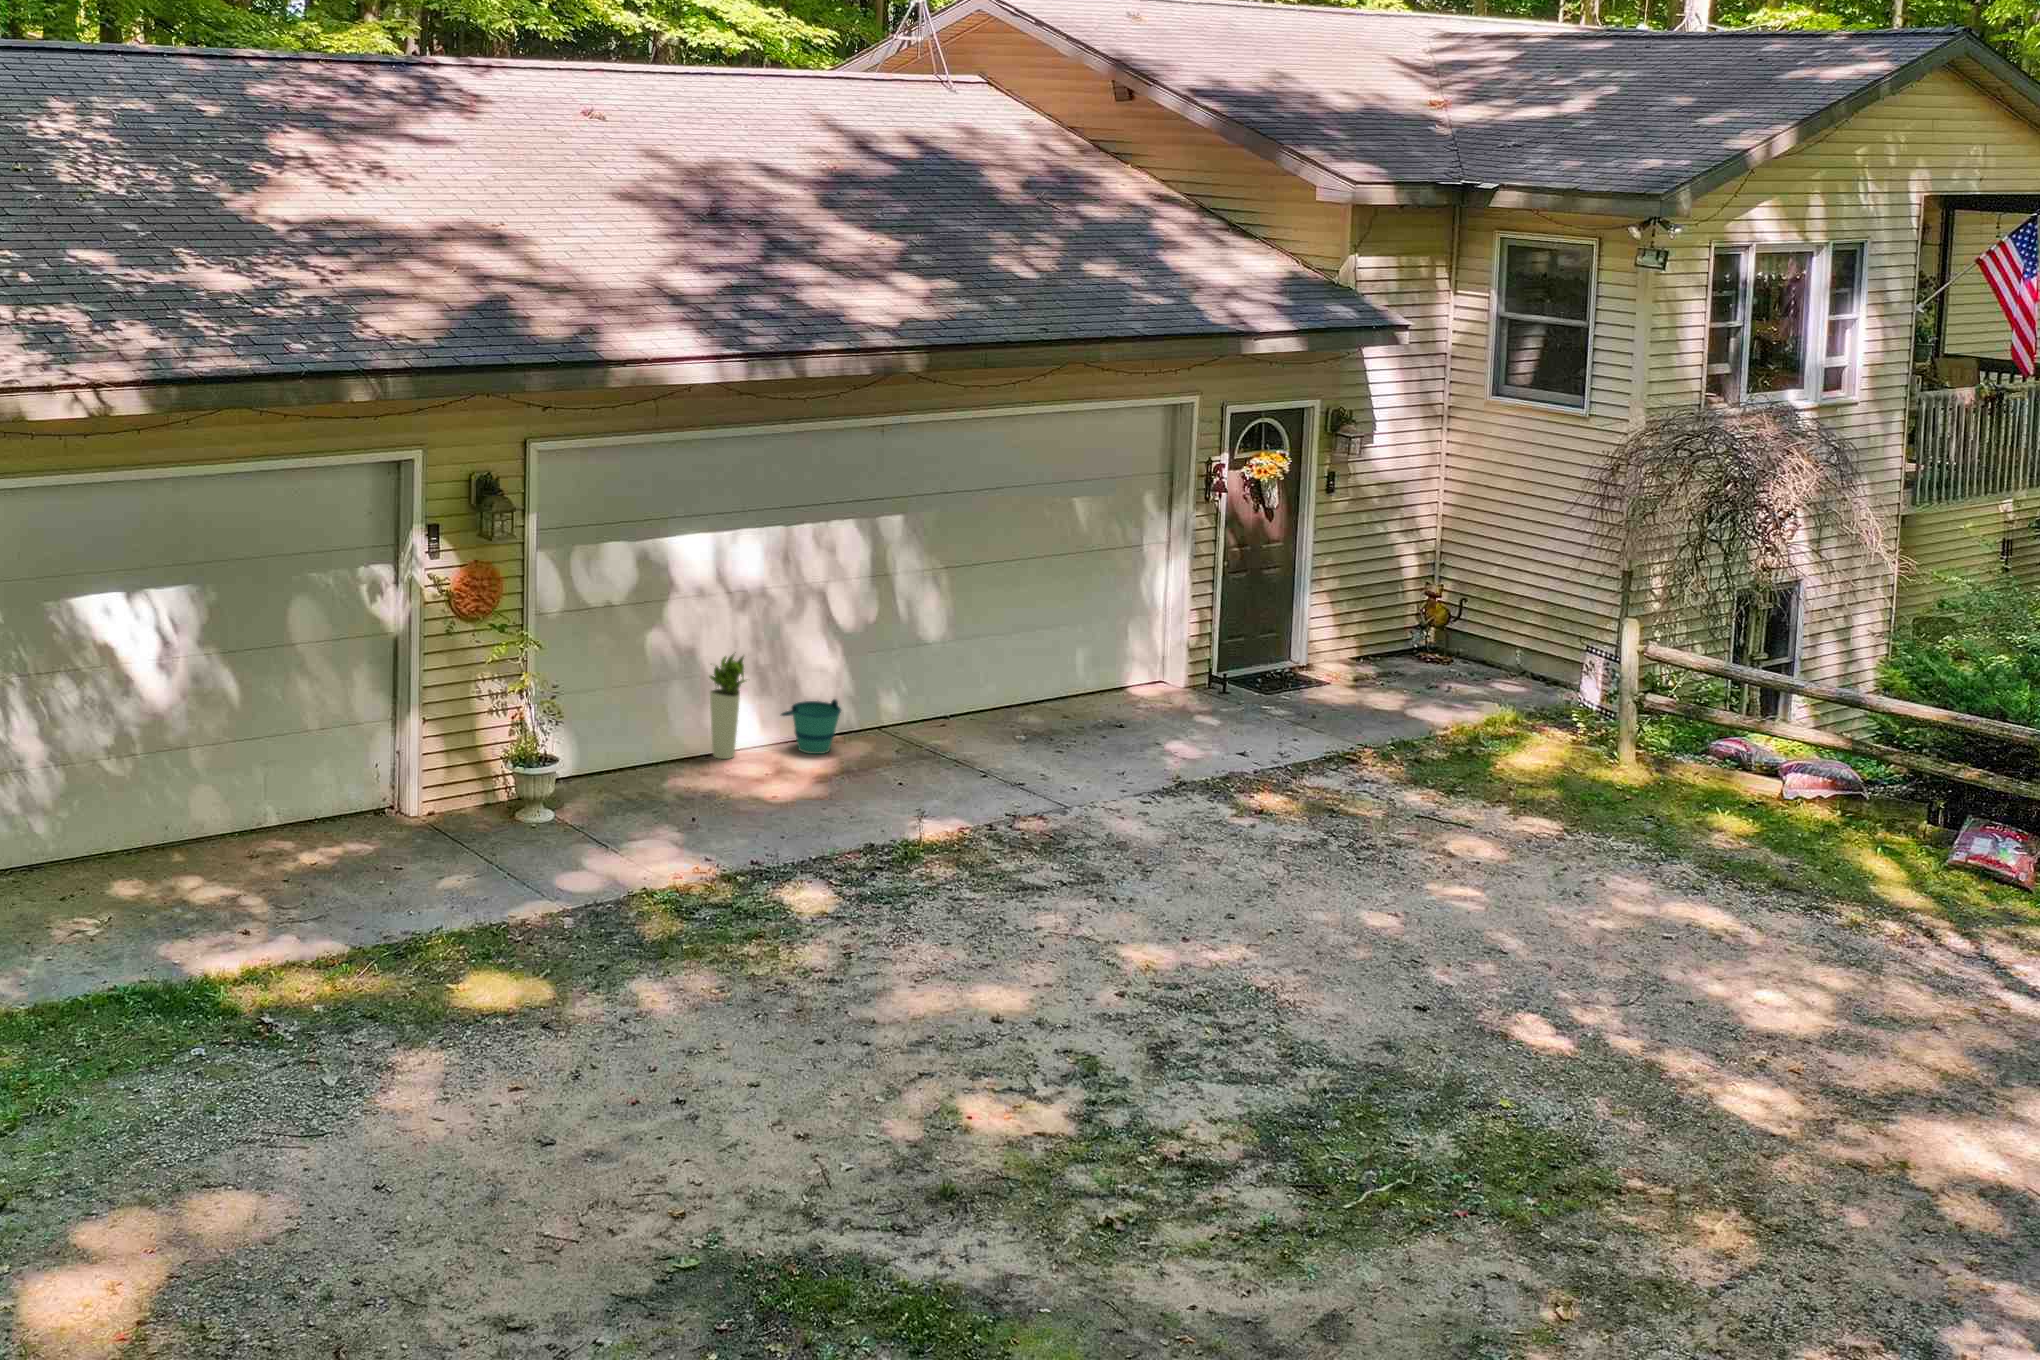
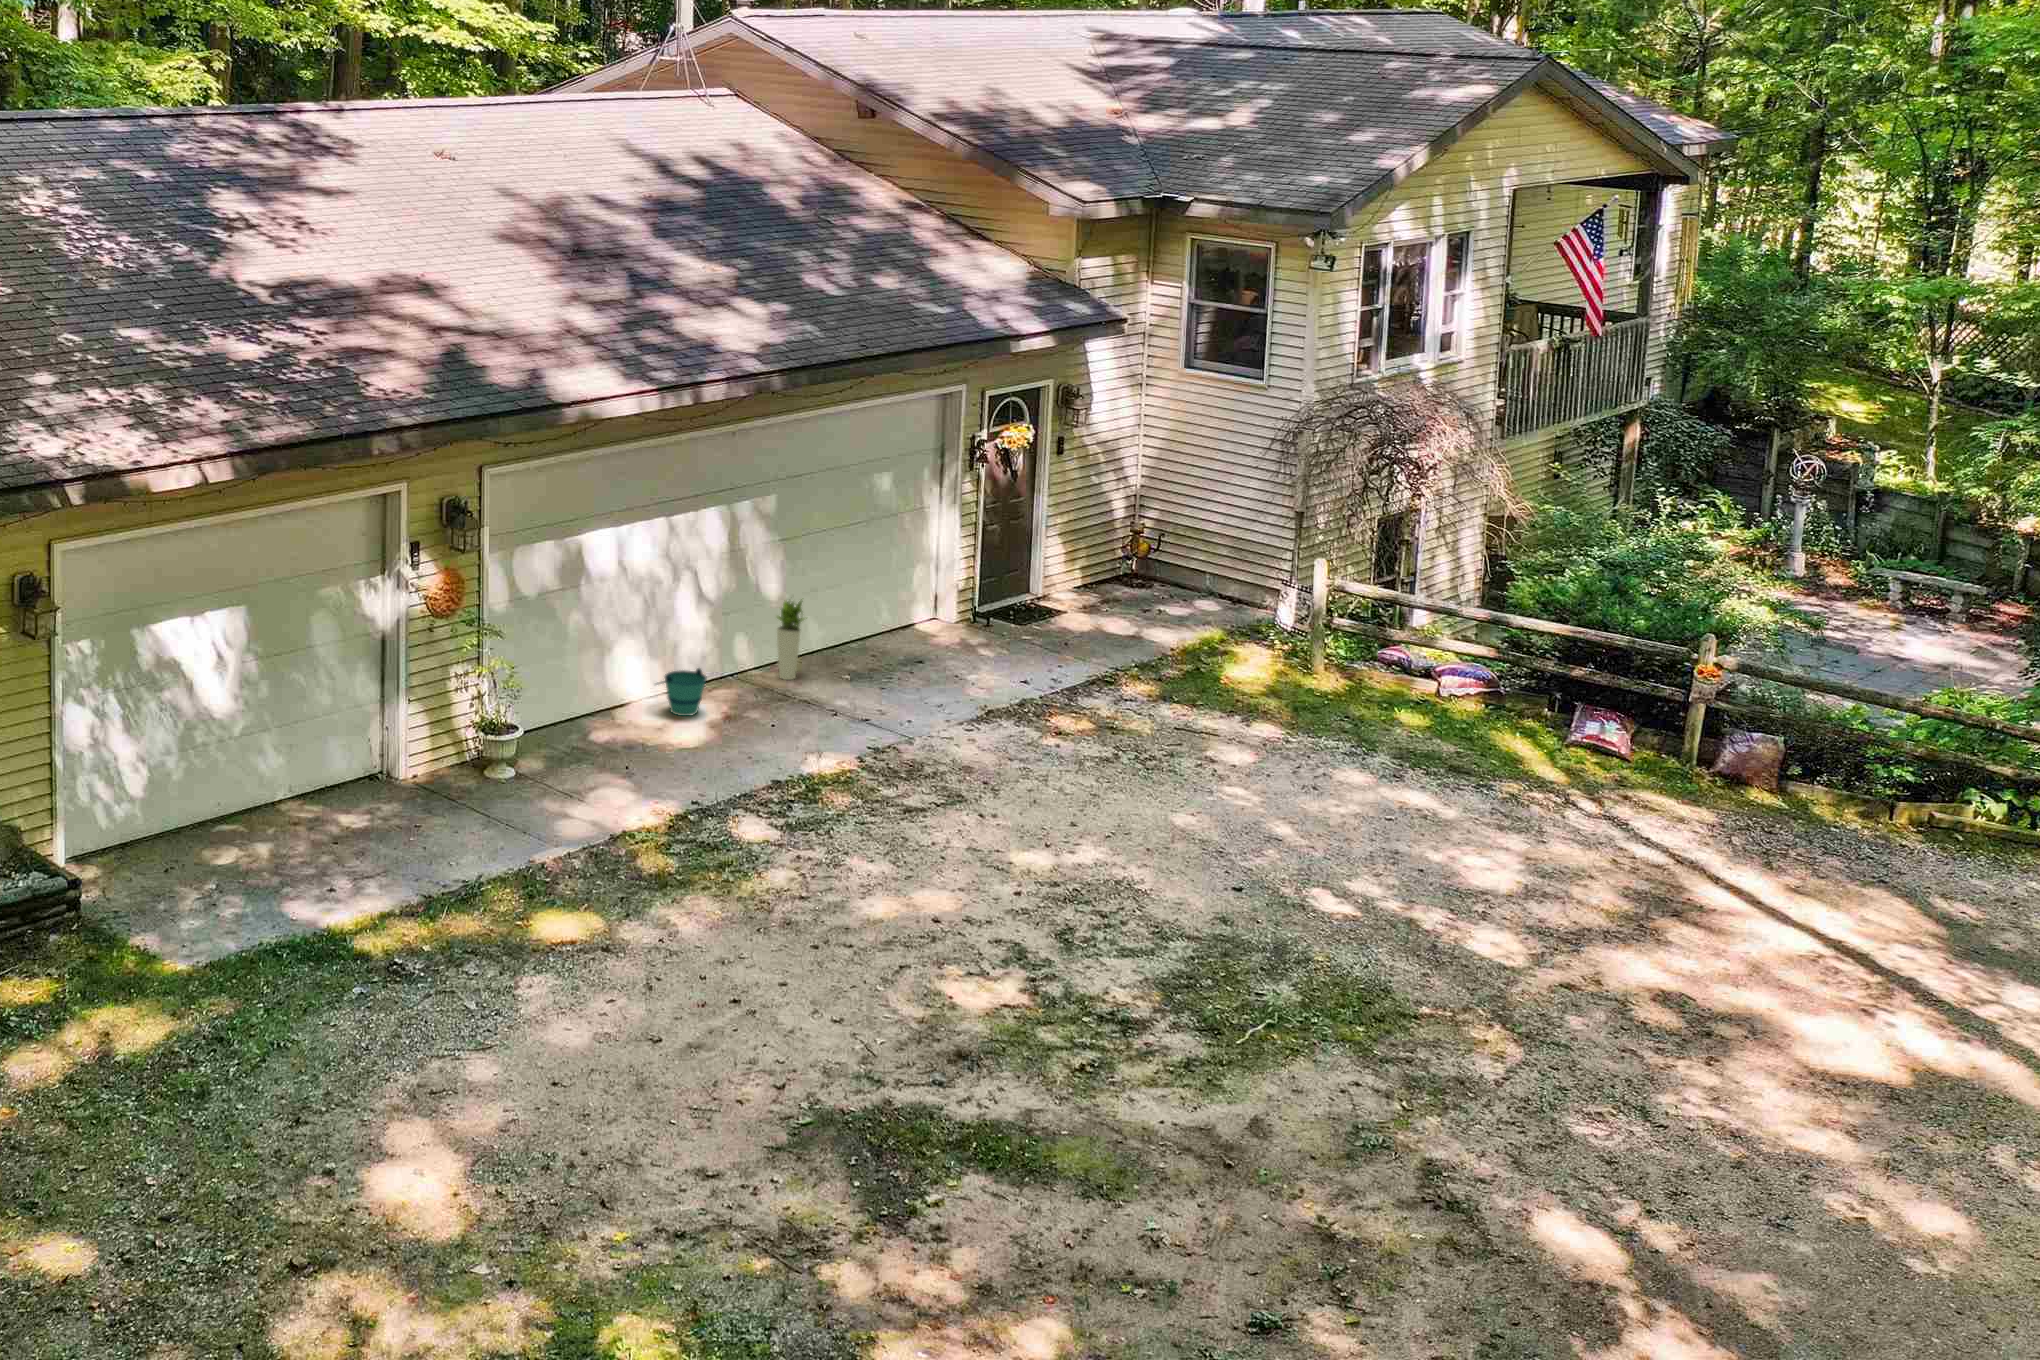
planter: present [710,655,746,759] -> present [777,599,804,680]

